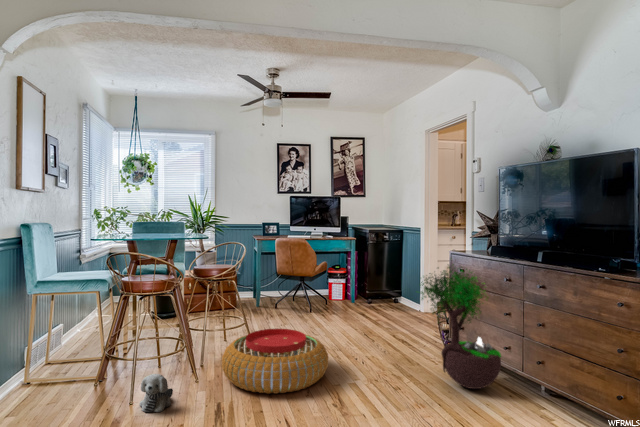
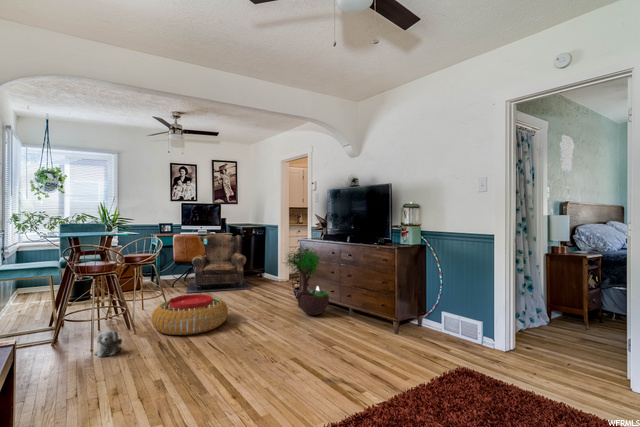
armchair: none [288,239,377,322] -> present [186,234,251,293]

